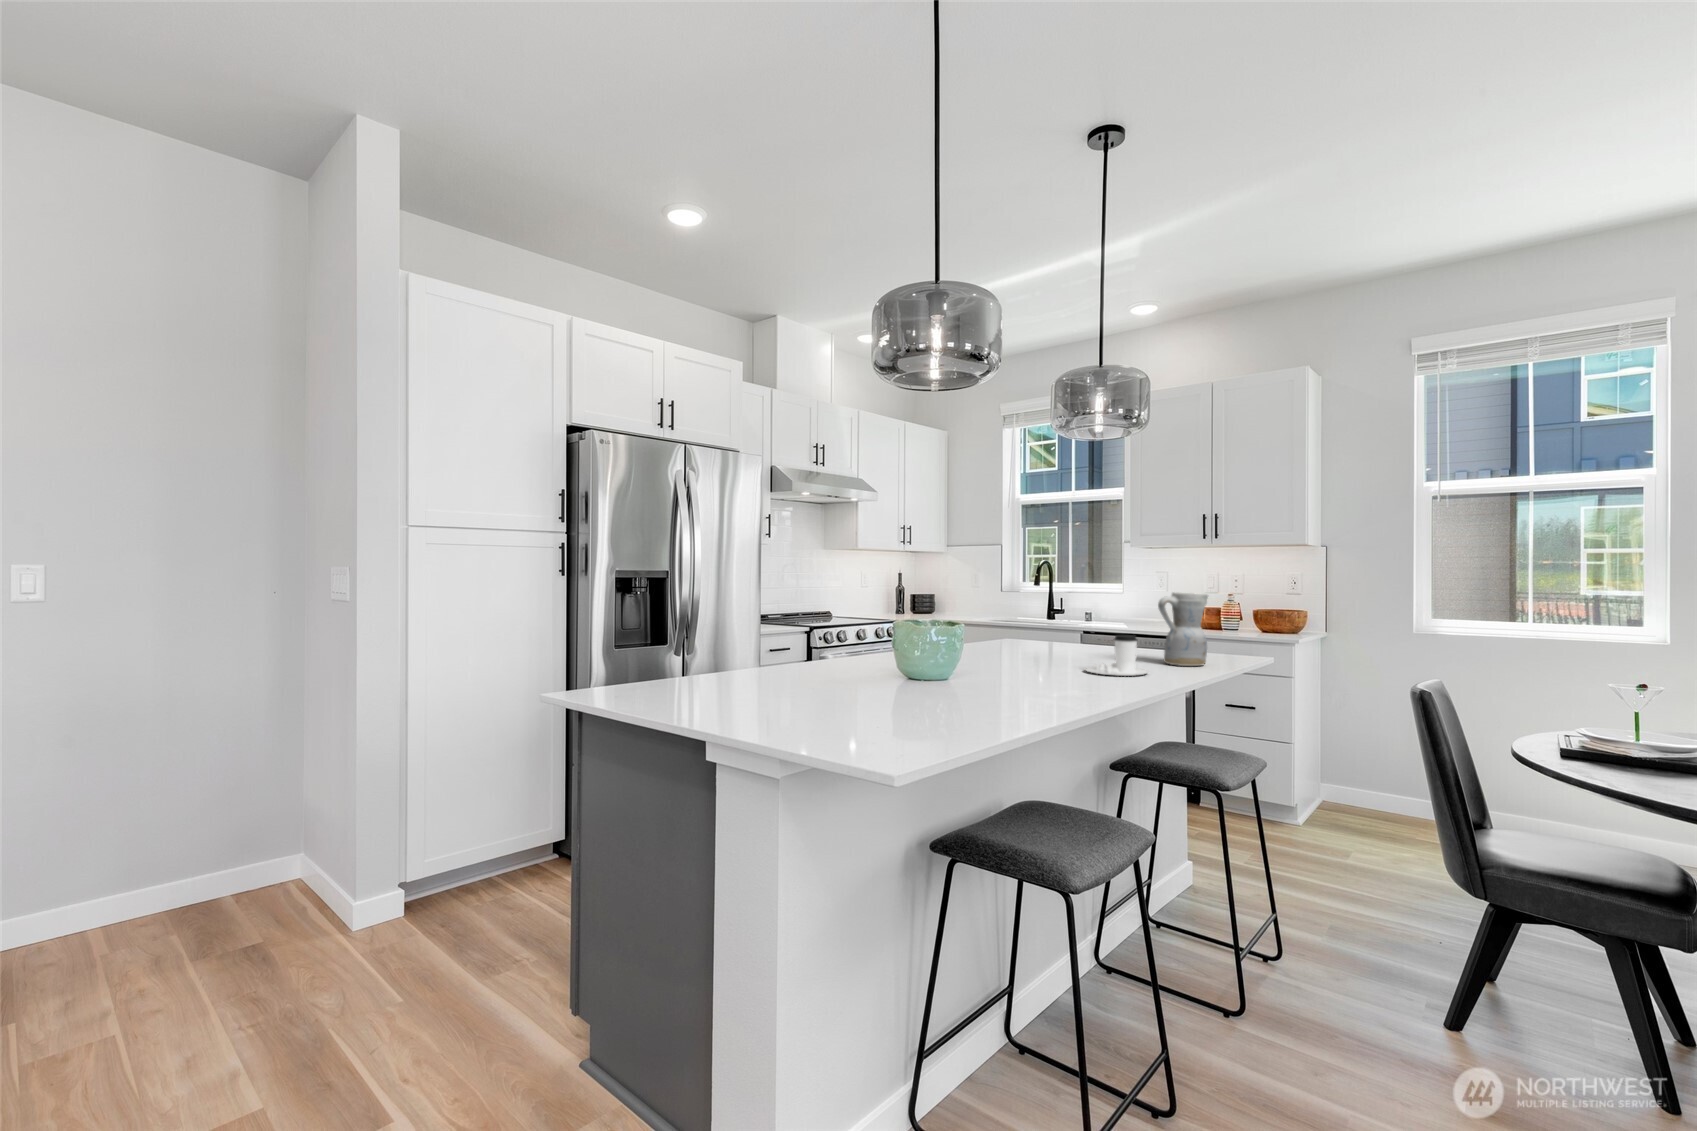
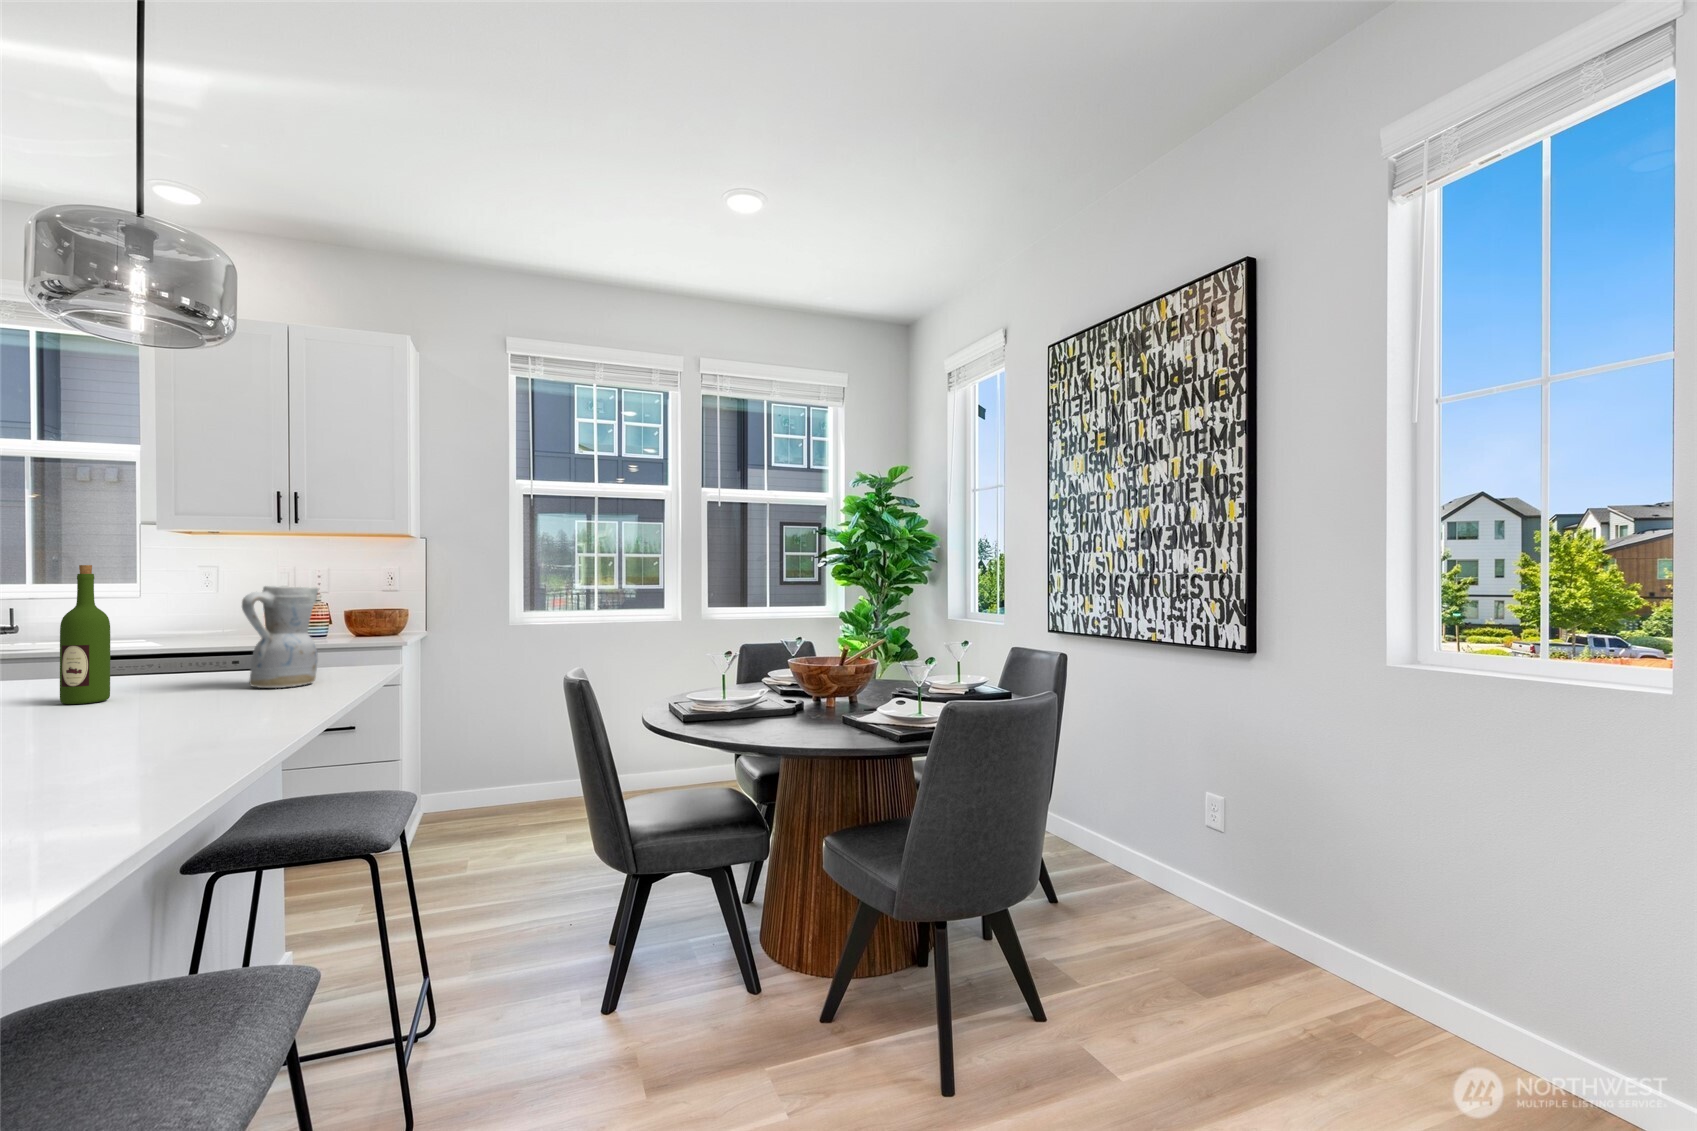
wine bottle: none [1066,577,1089,661] -> present [60,565,110,704]
coffee cup: present [1085,635,1149,676] -> none [108,651,236,719]

